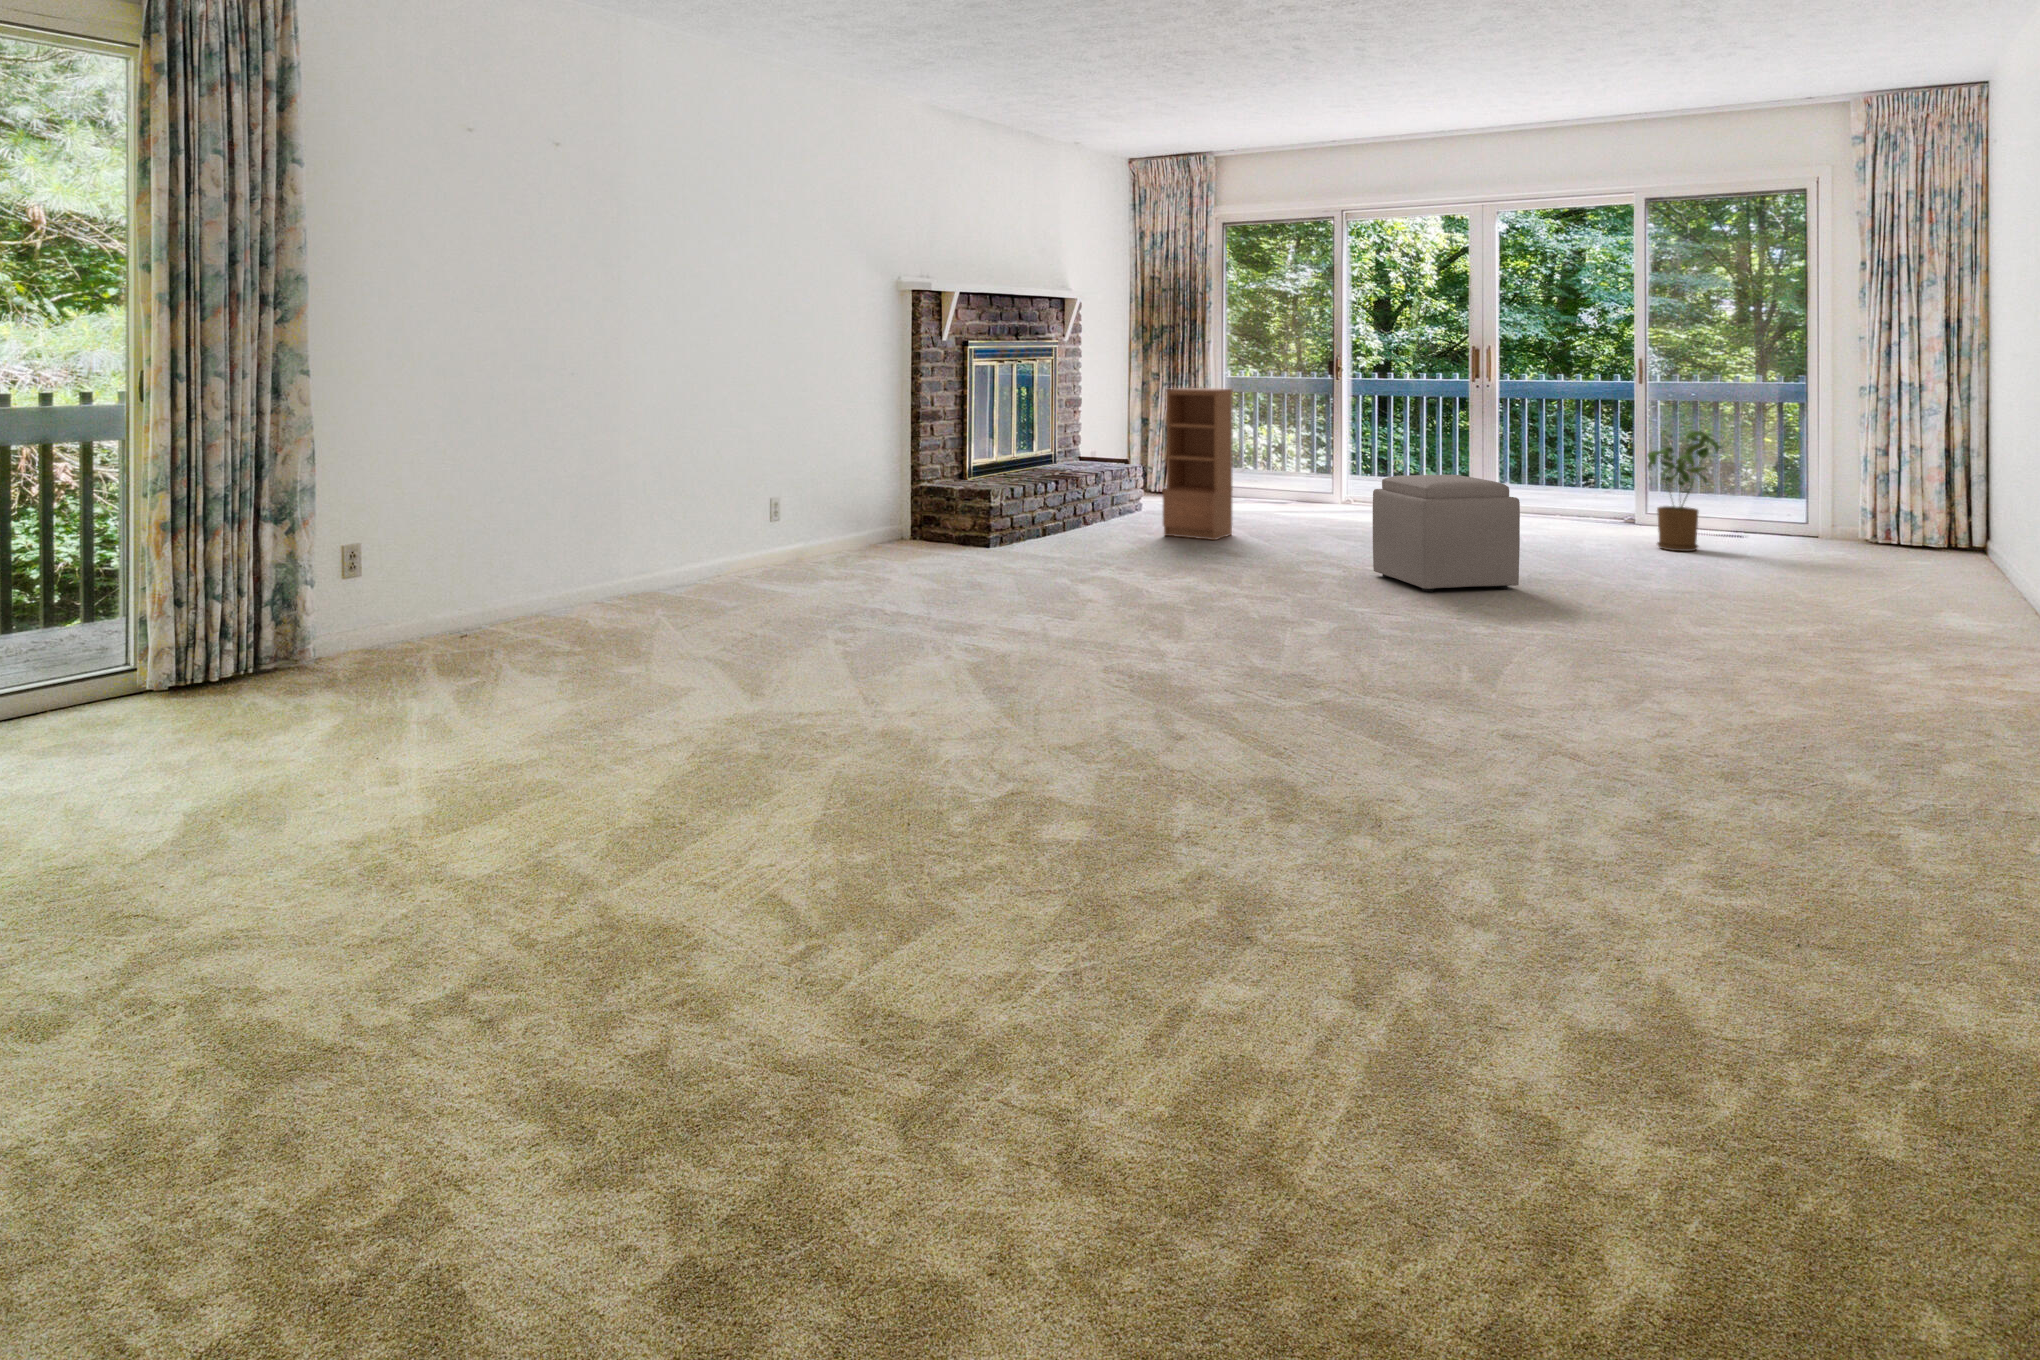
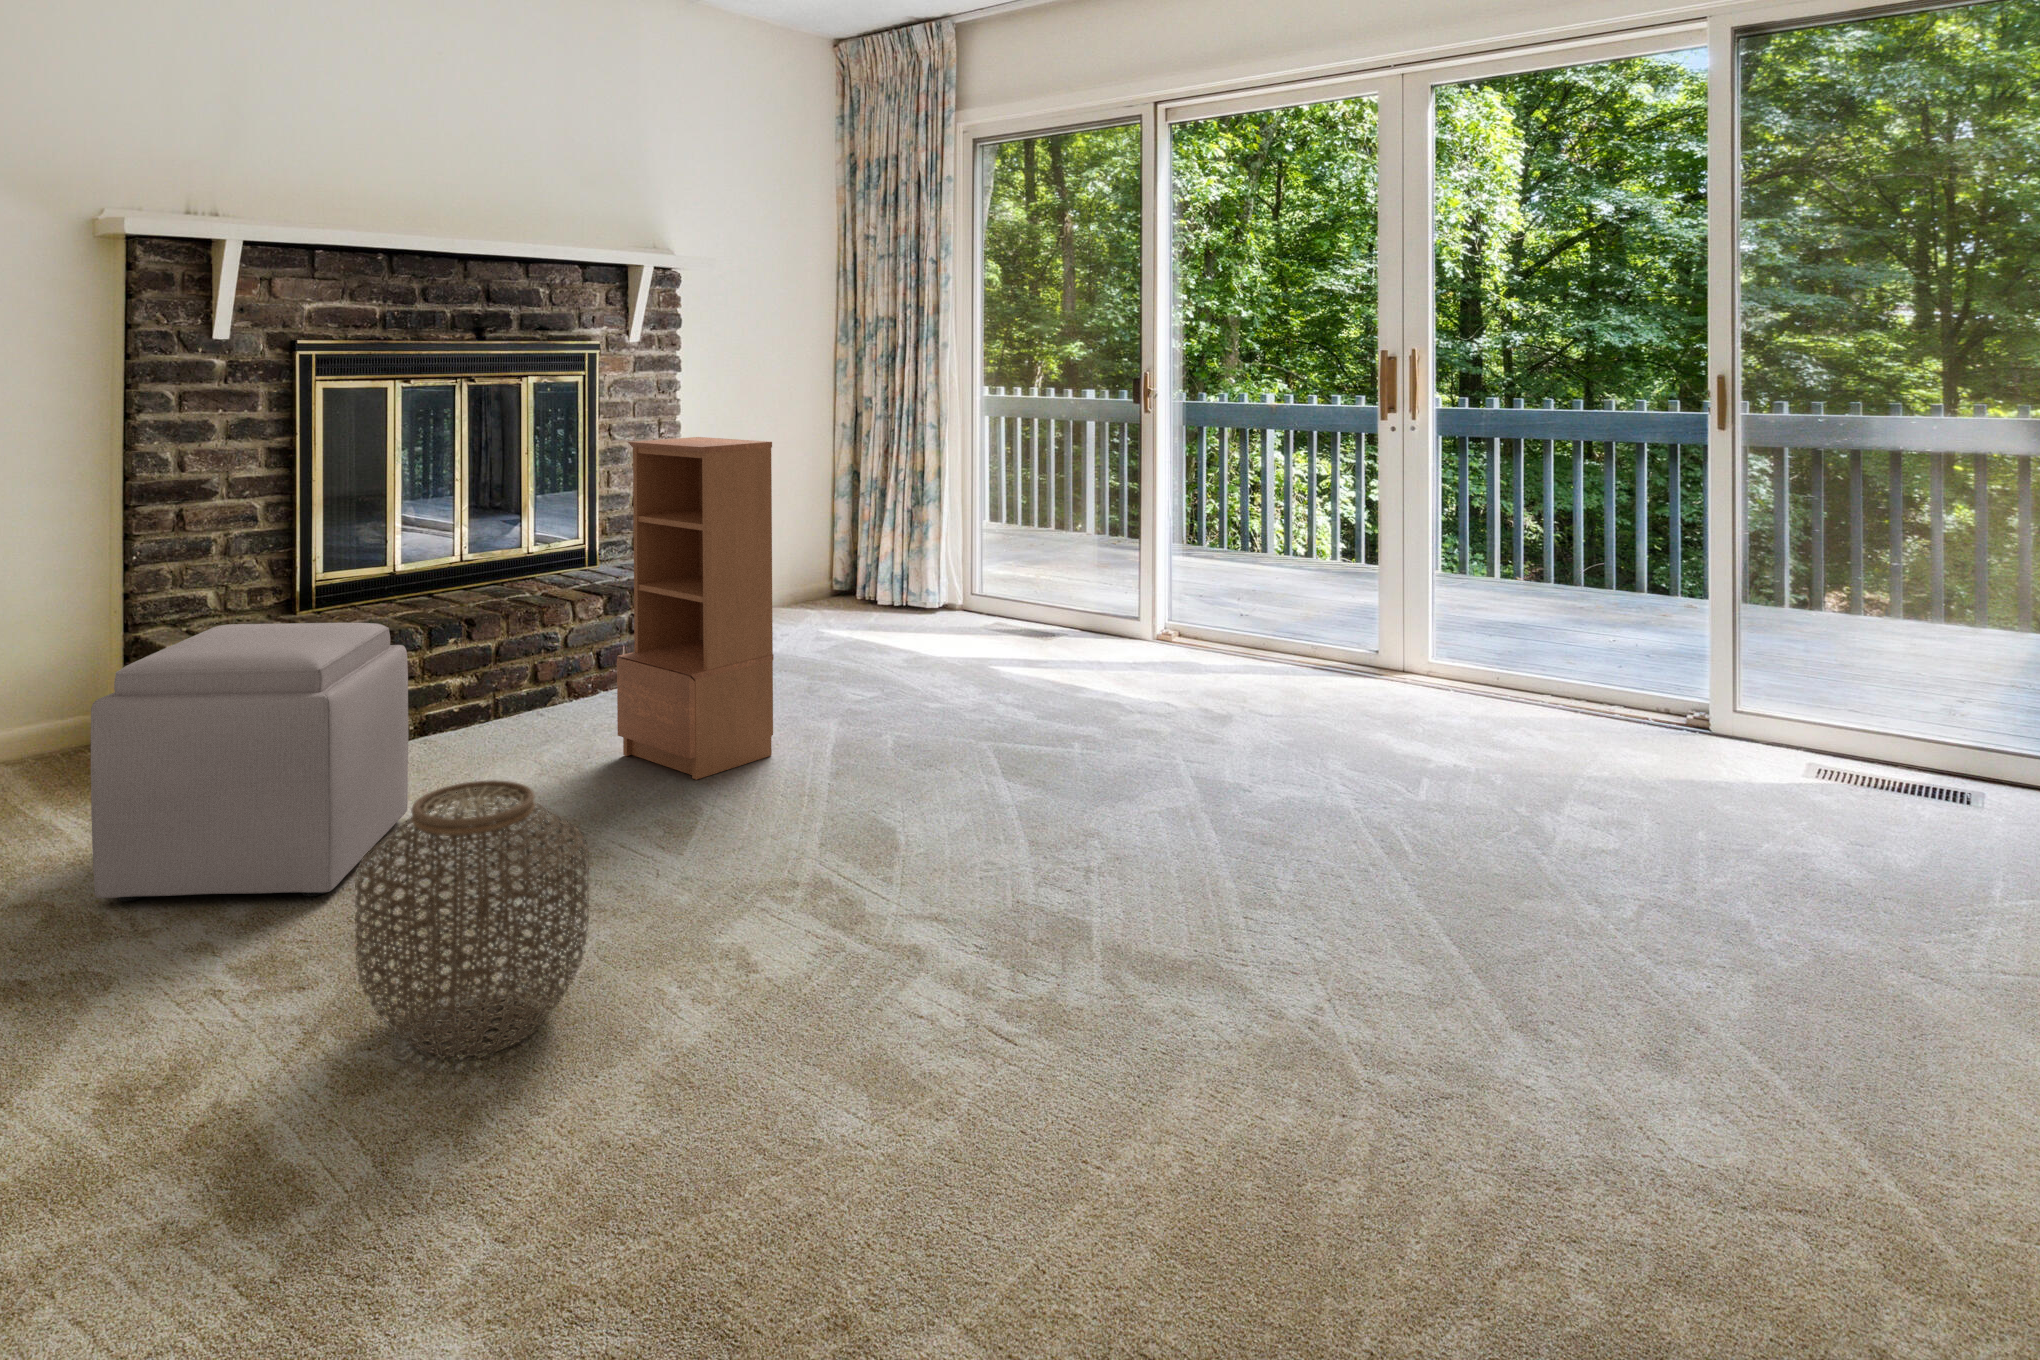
house plant: present [1647,430,1723,551] -> none [1706,570,1930,896]
ottoman: present [1373,475,1520,592] -> present [91,623,408,901]
woven basket: none [1226,498,1305,583] -> present [355,780,589,1057]

